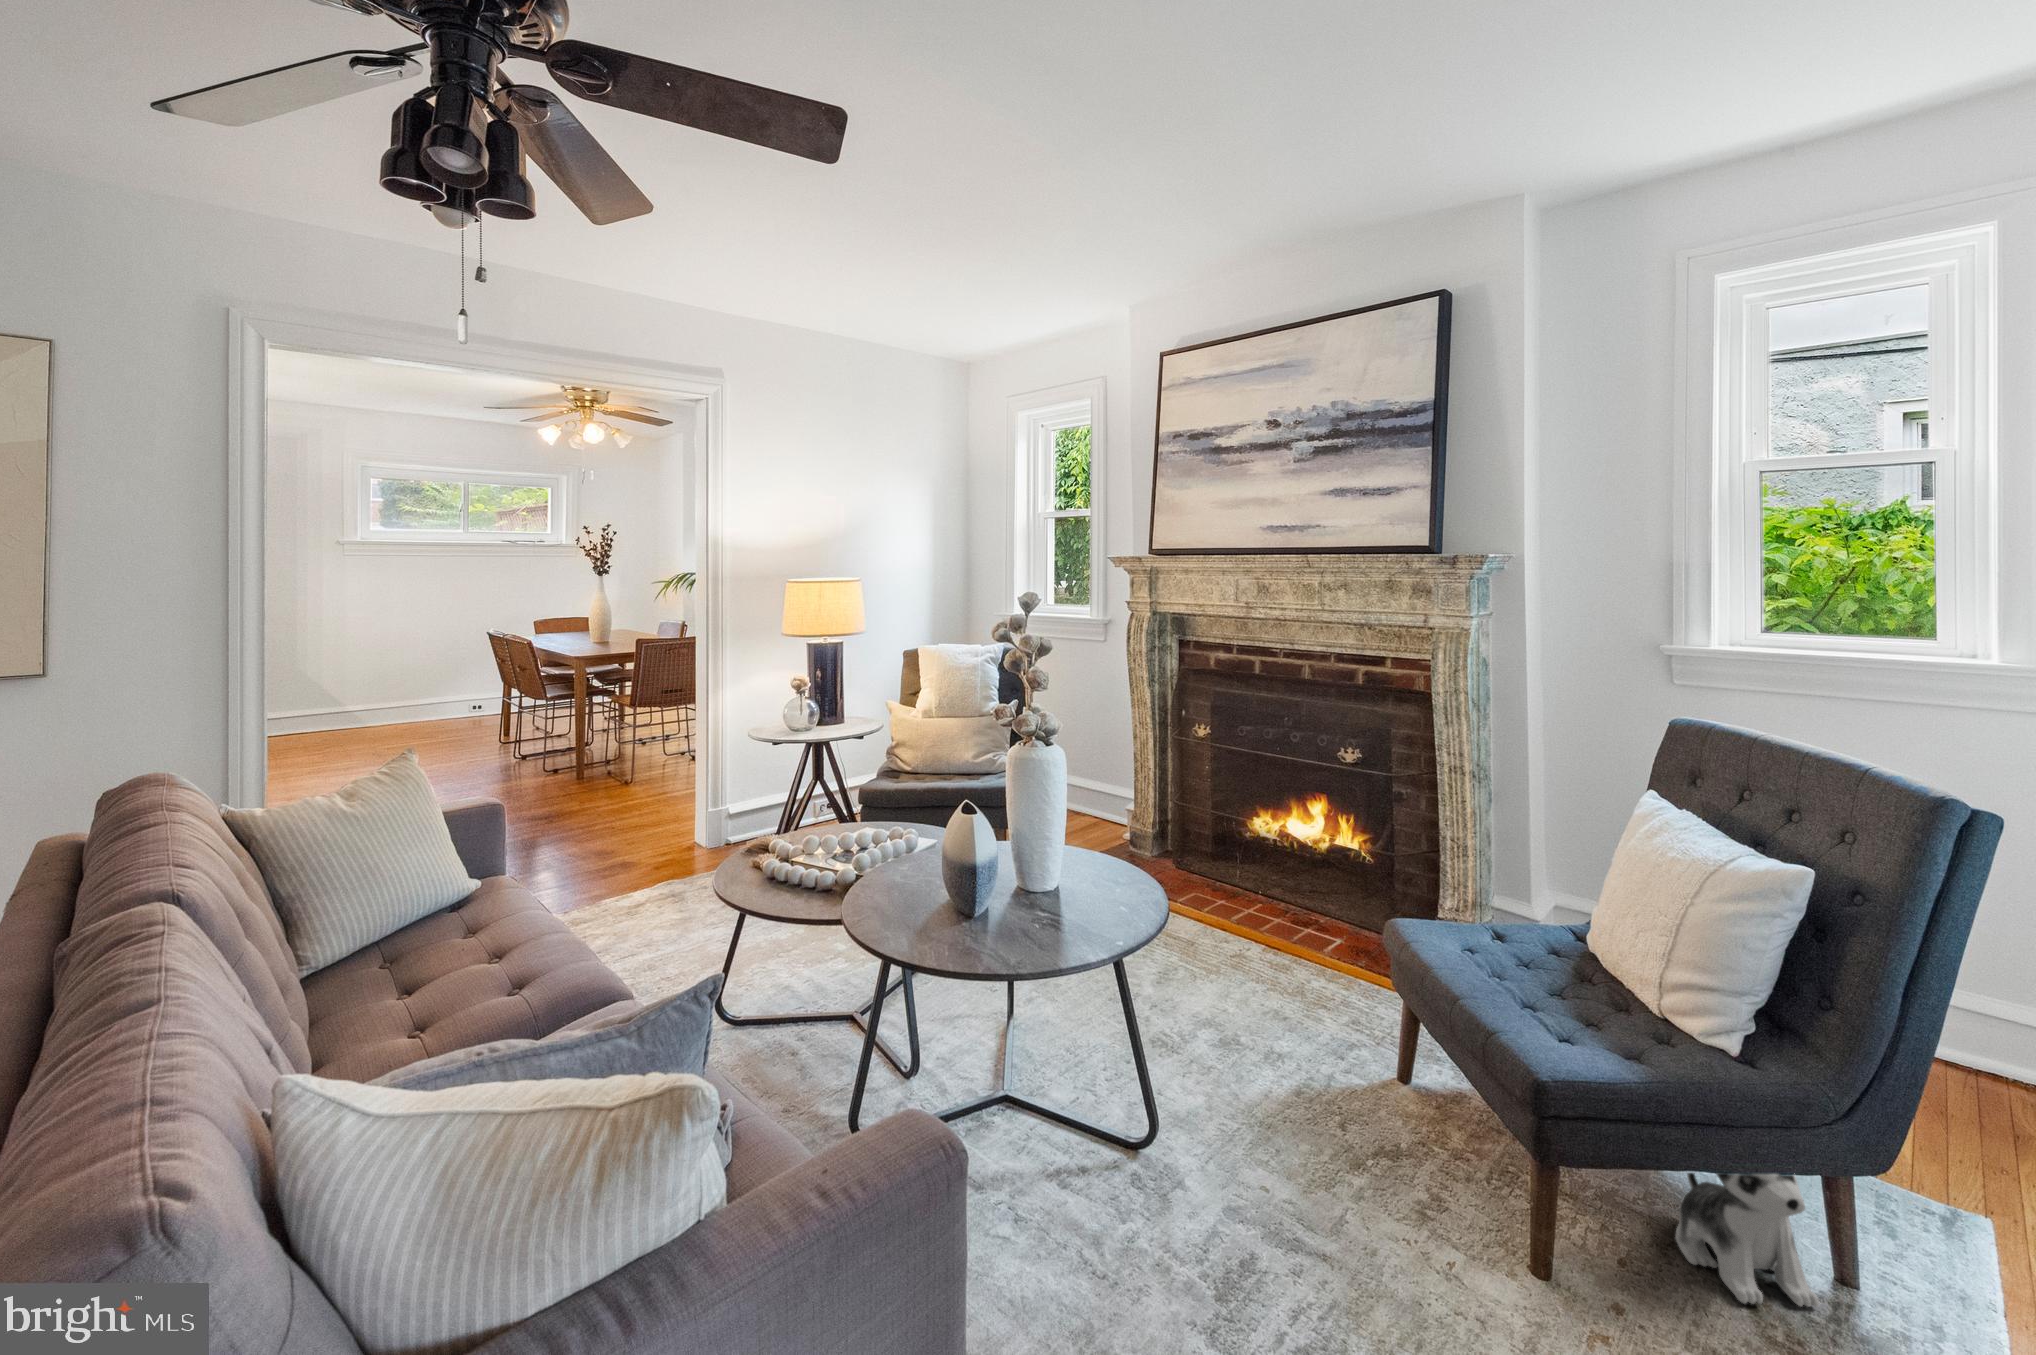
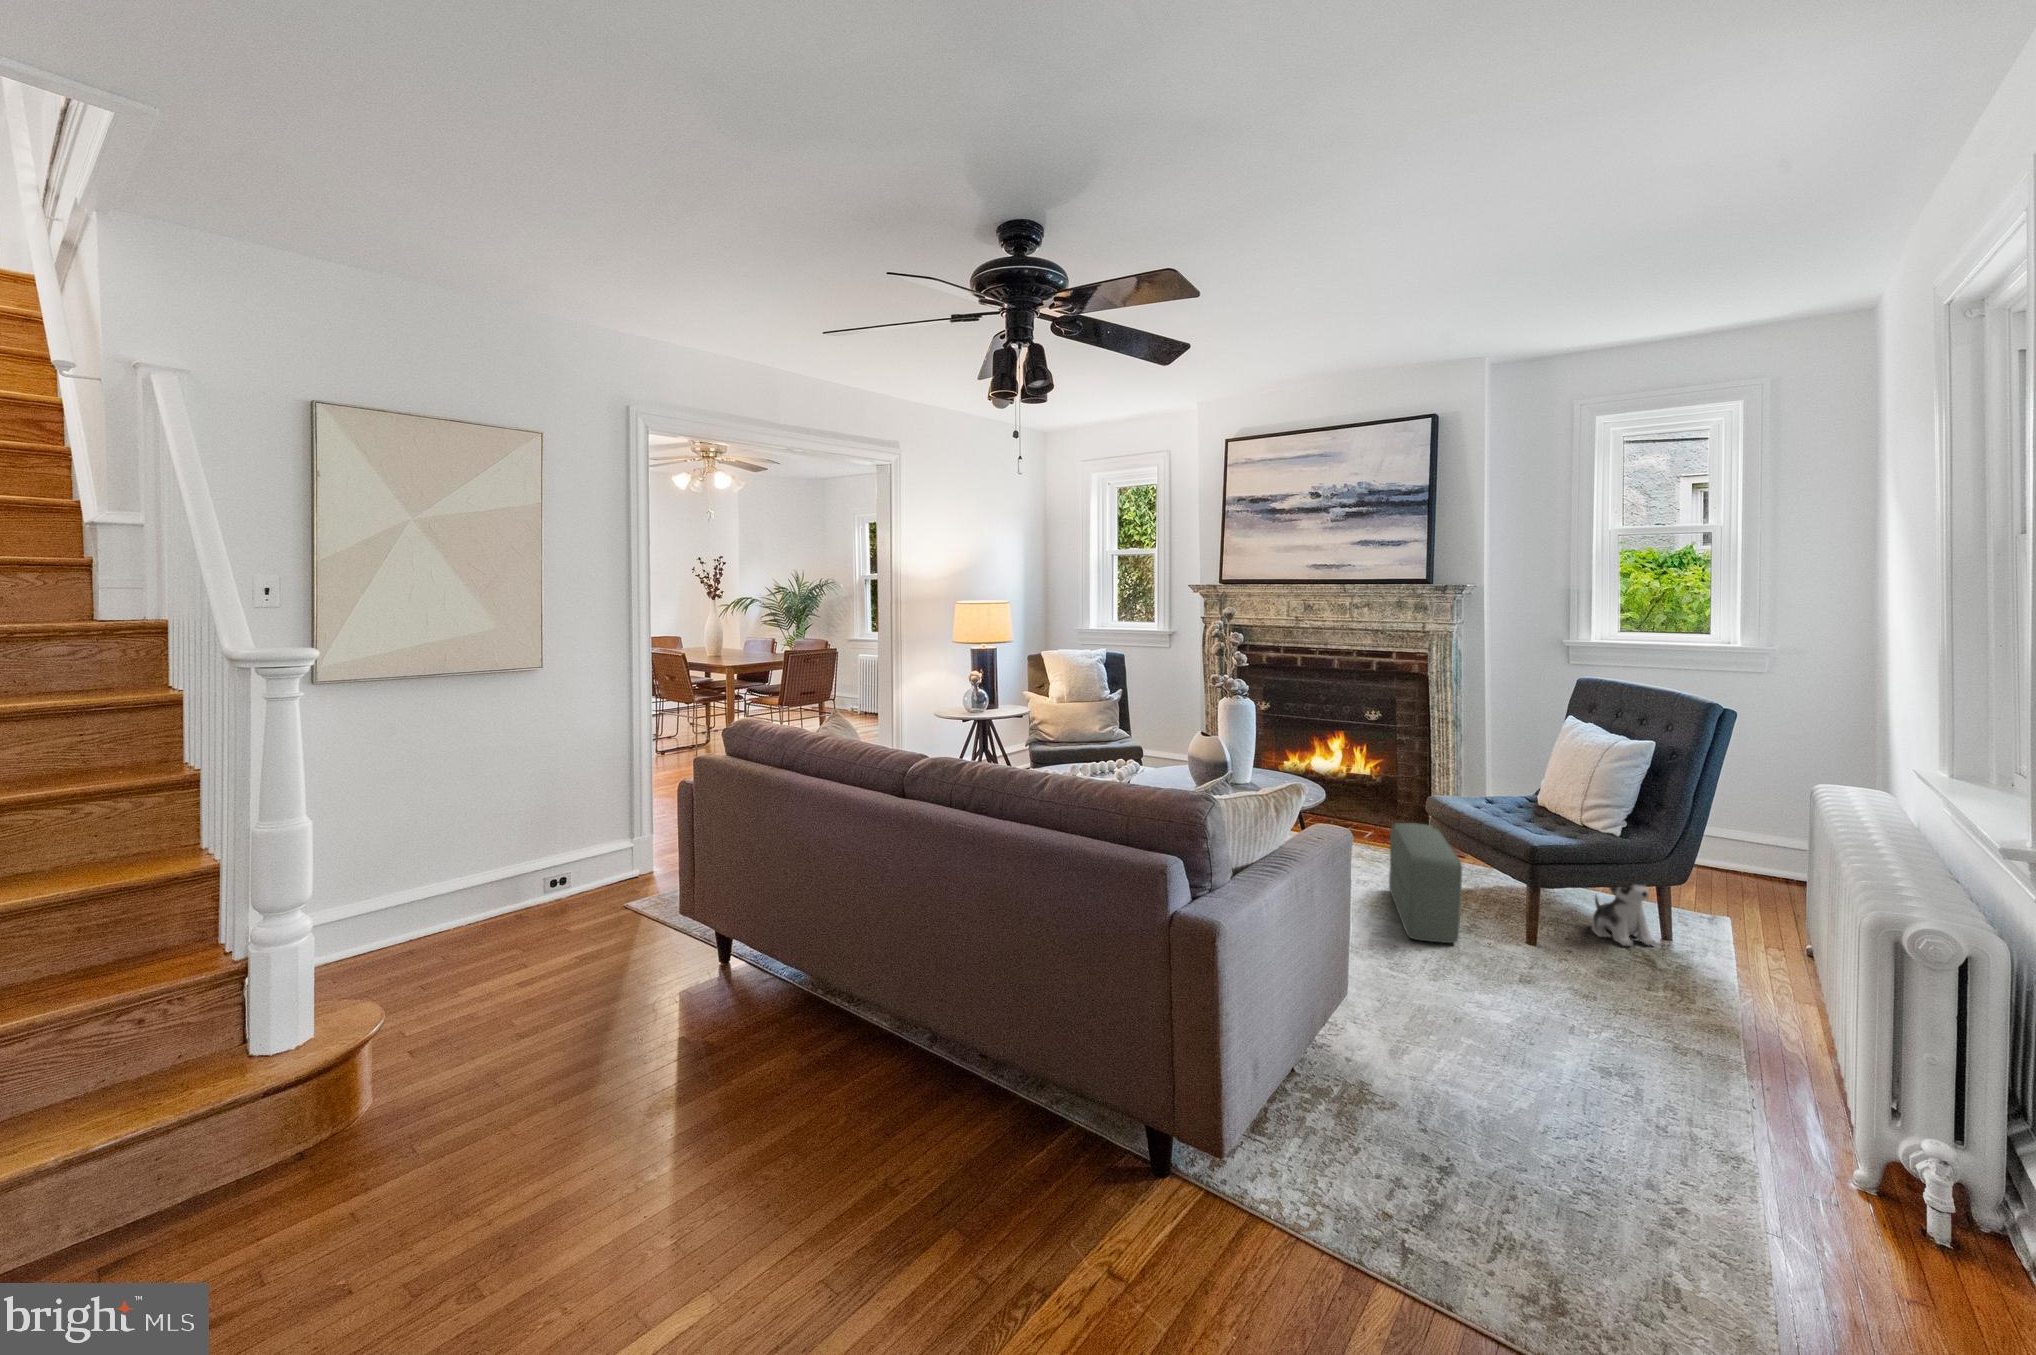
pouf: none [1279,970,1390,1264] -> present [1389,823,1462,943]

